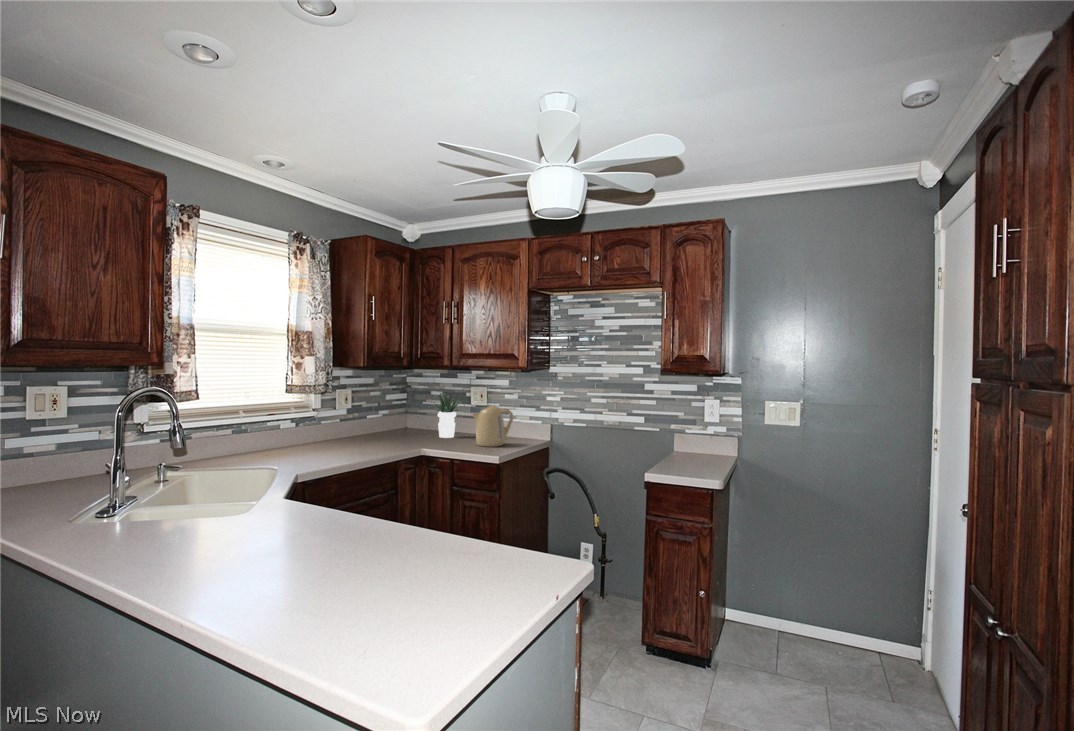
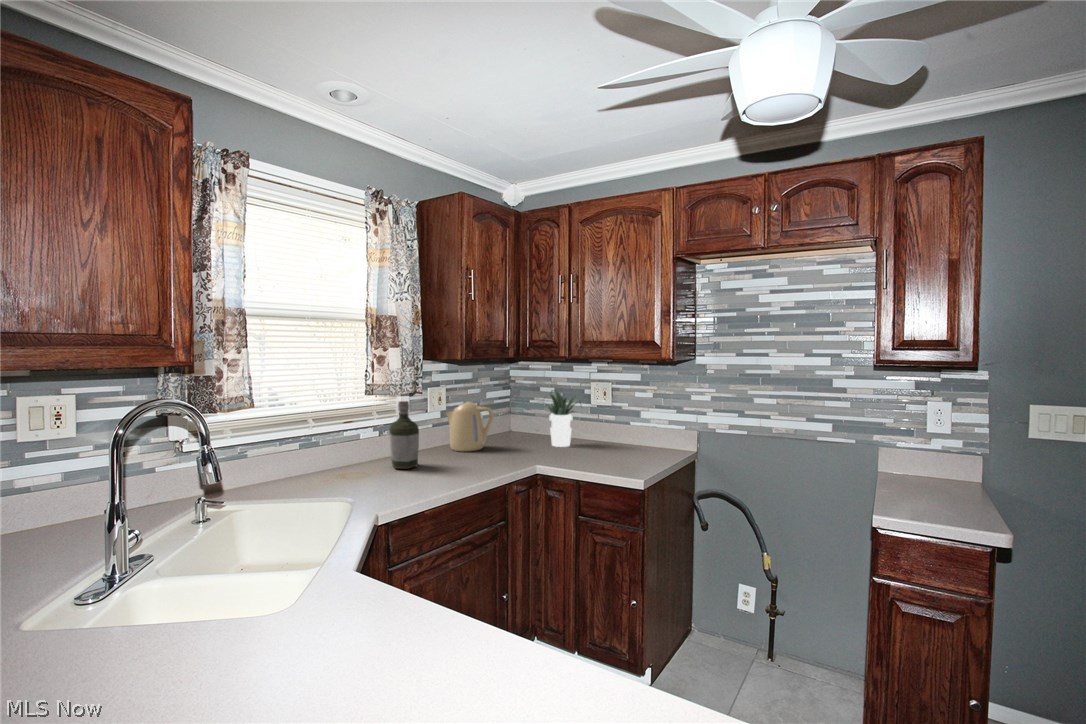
bottle: none [305,398,330,451] -> present [389,401,419,469]
kettle: present [473,405,513,447] -> present [445,402,494,452]

